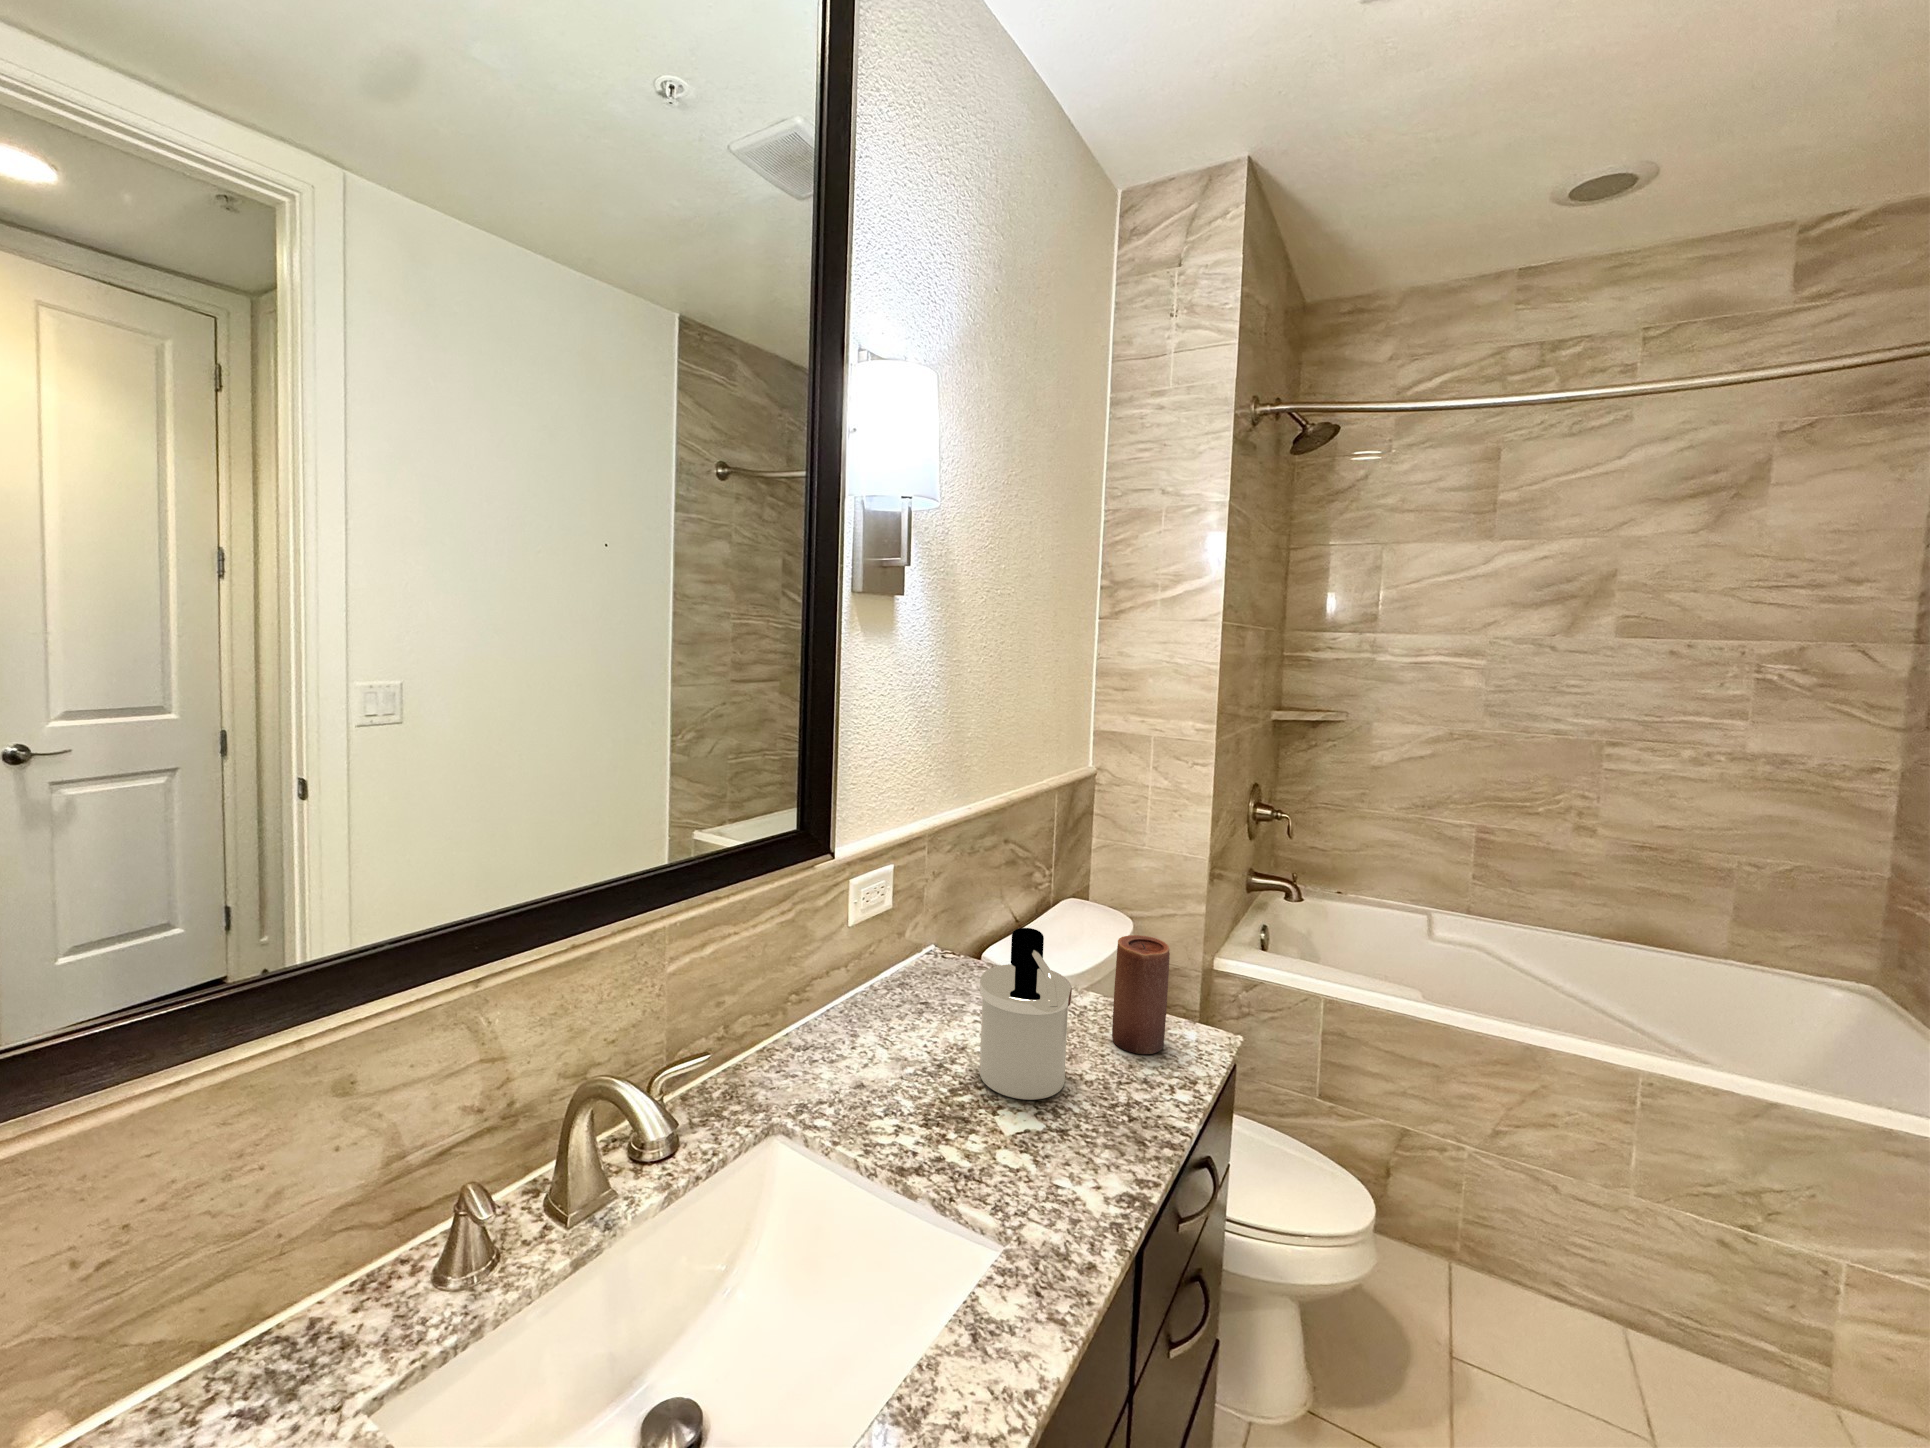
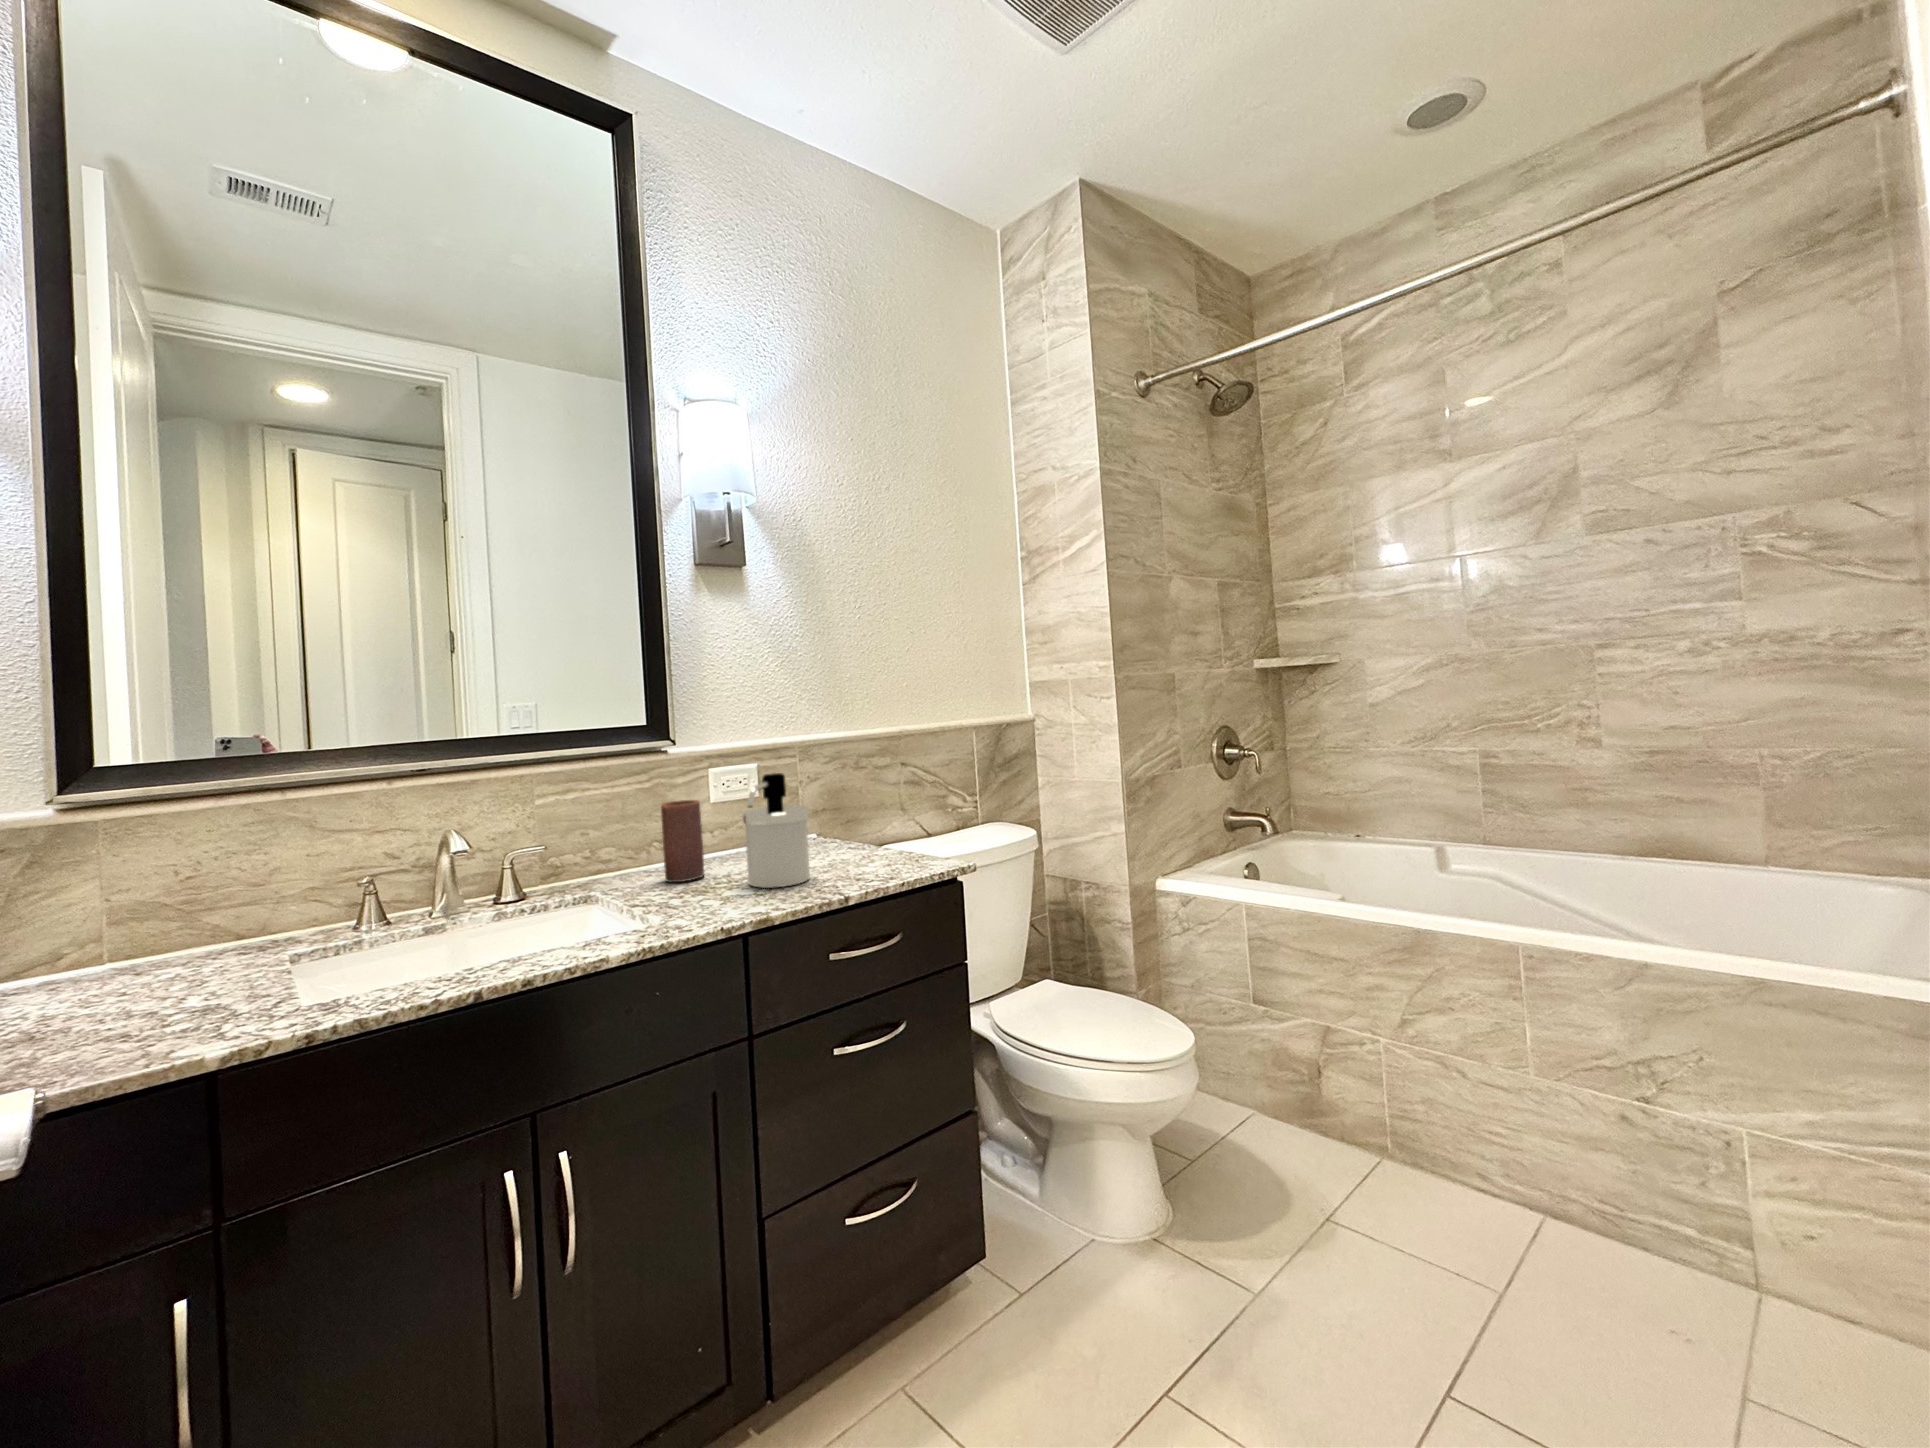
candle: present [1112,935,1170,1054] -> present [661,800,704,882]

